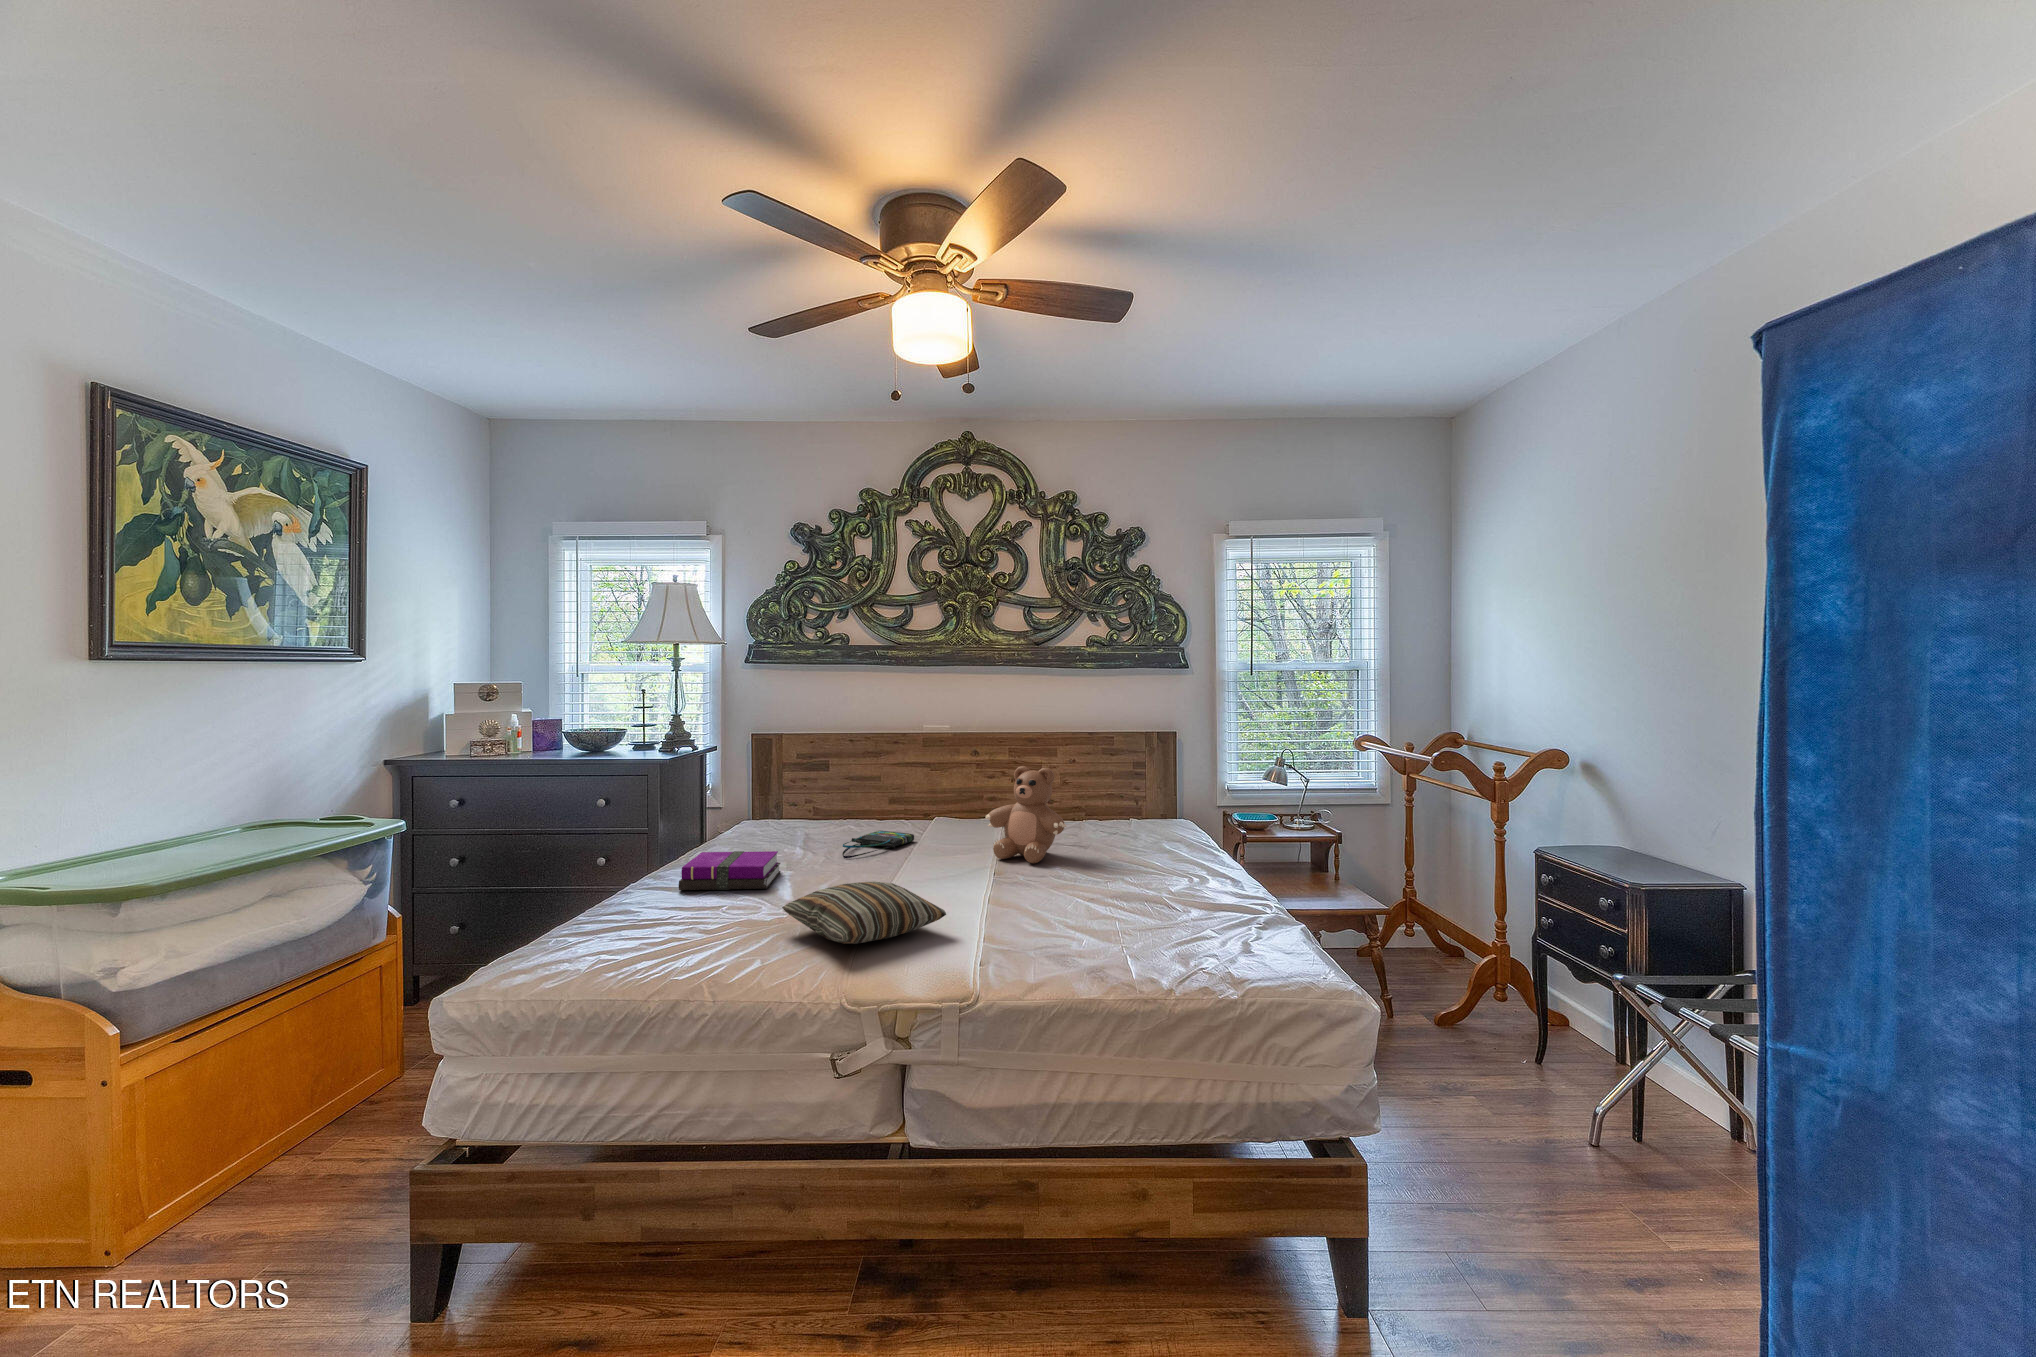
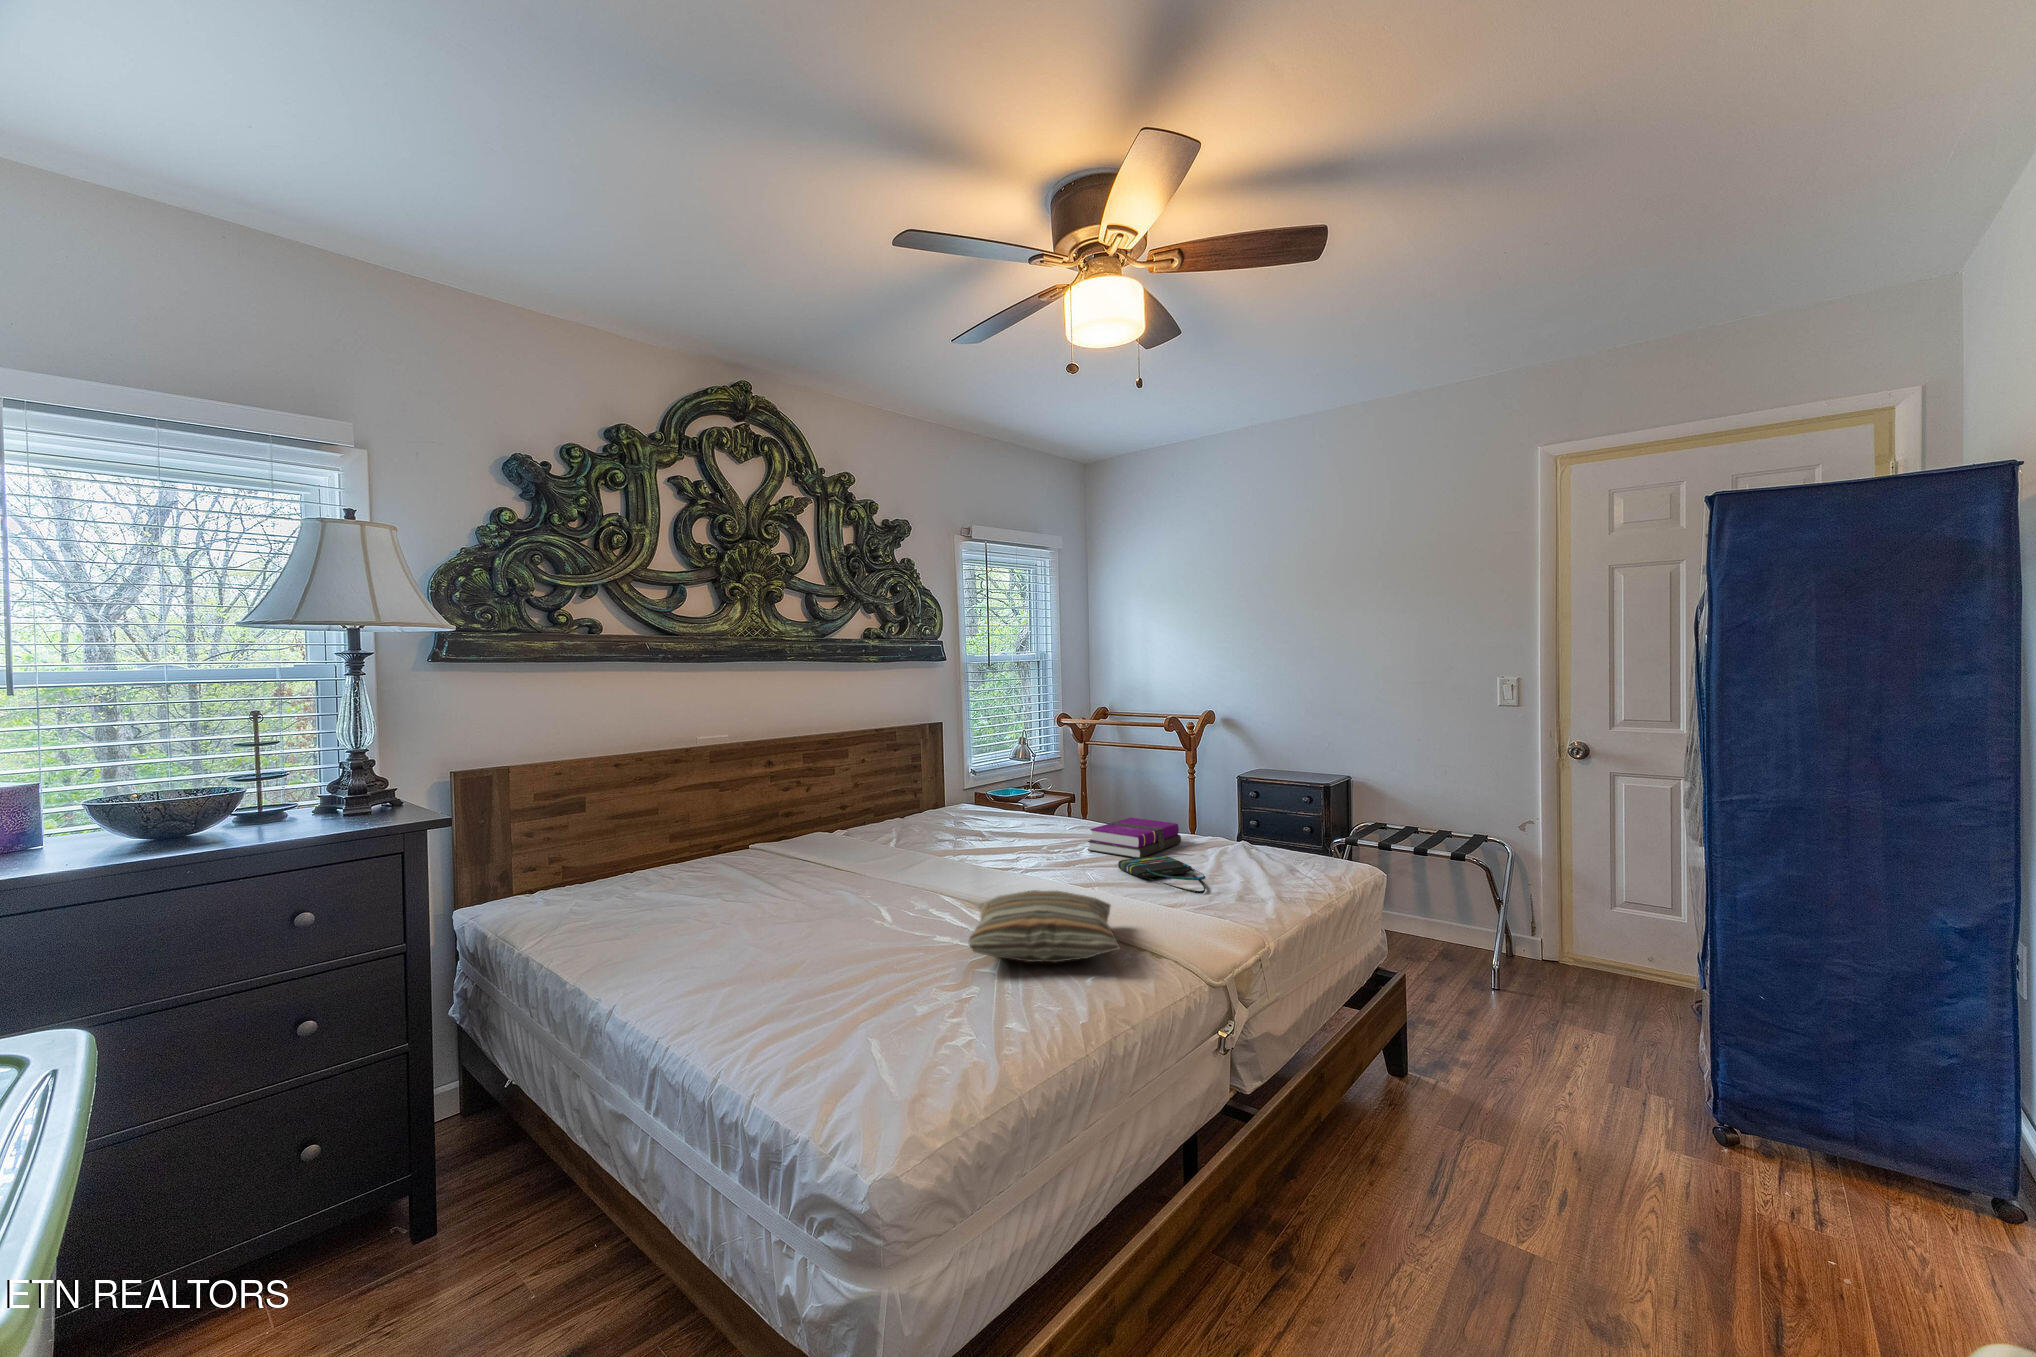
teddy bear: present [986,766,1067,863] -> none [908,760,1005,864]
tote bag: present [843,831,914,858] -> present [1118,855,1206,894]
hardback book: present [679,851,781,890] -> present [1088,818,1181,858]

